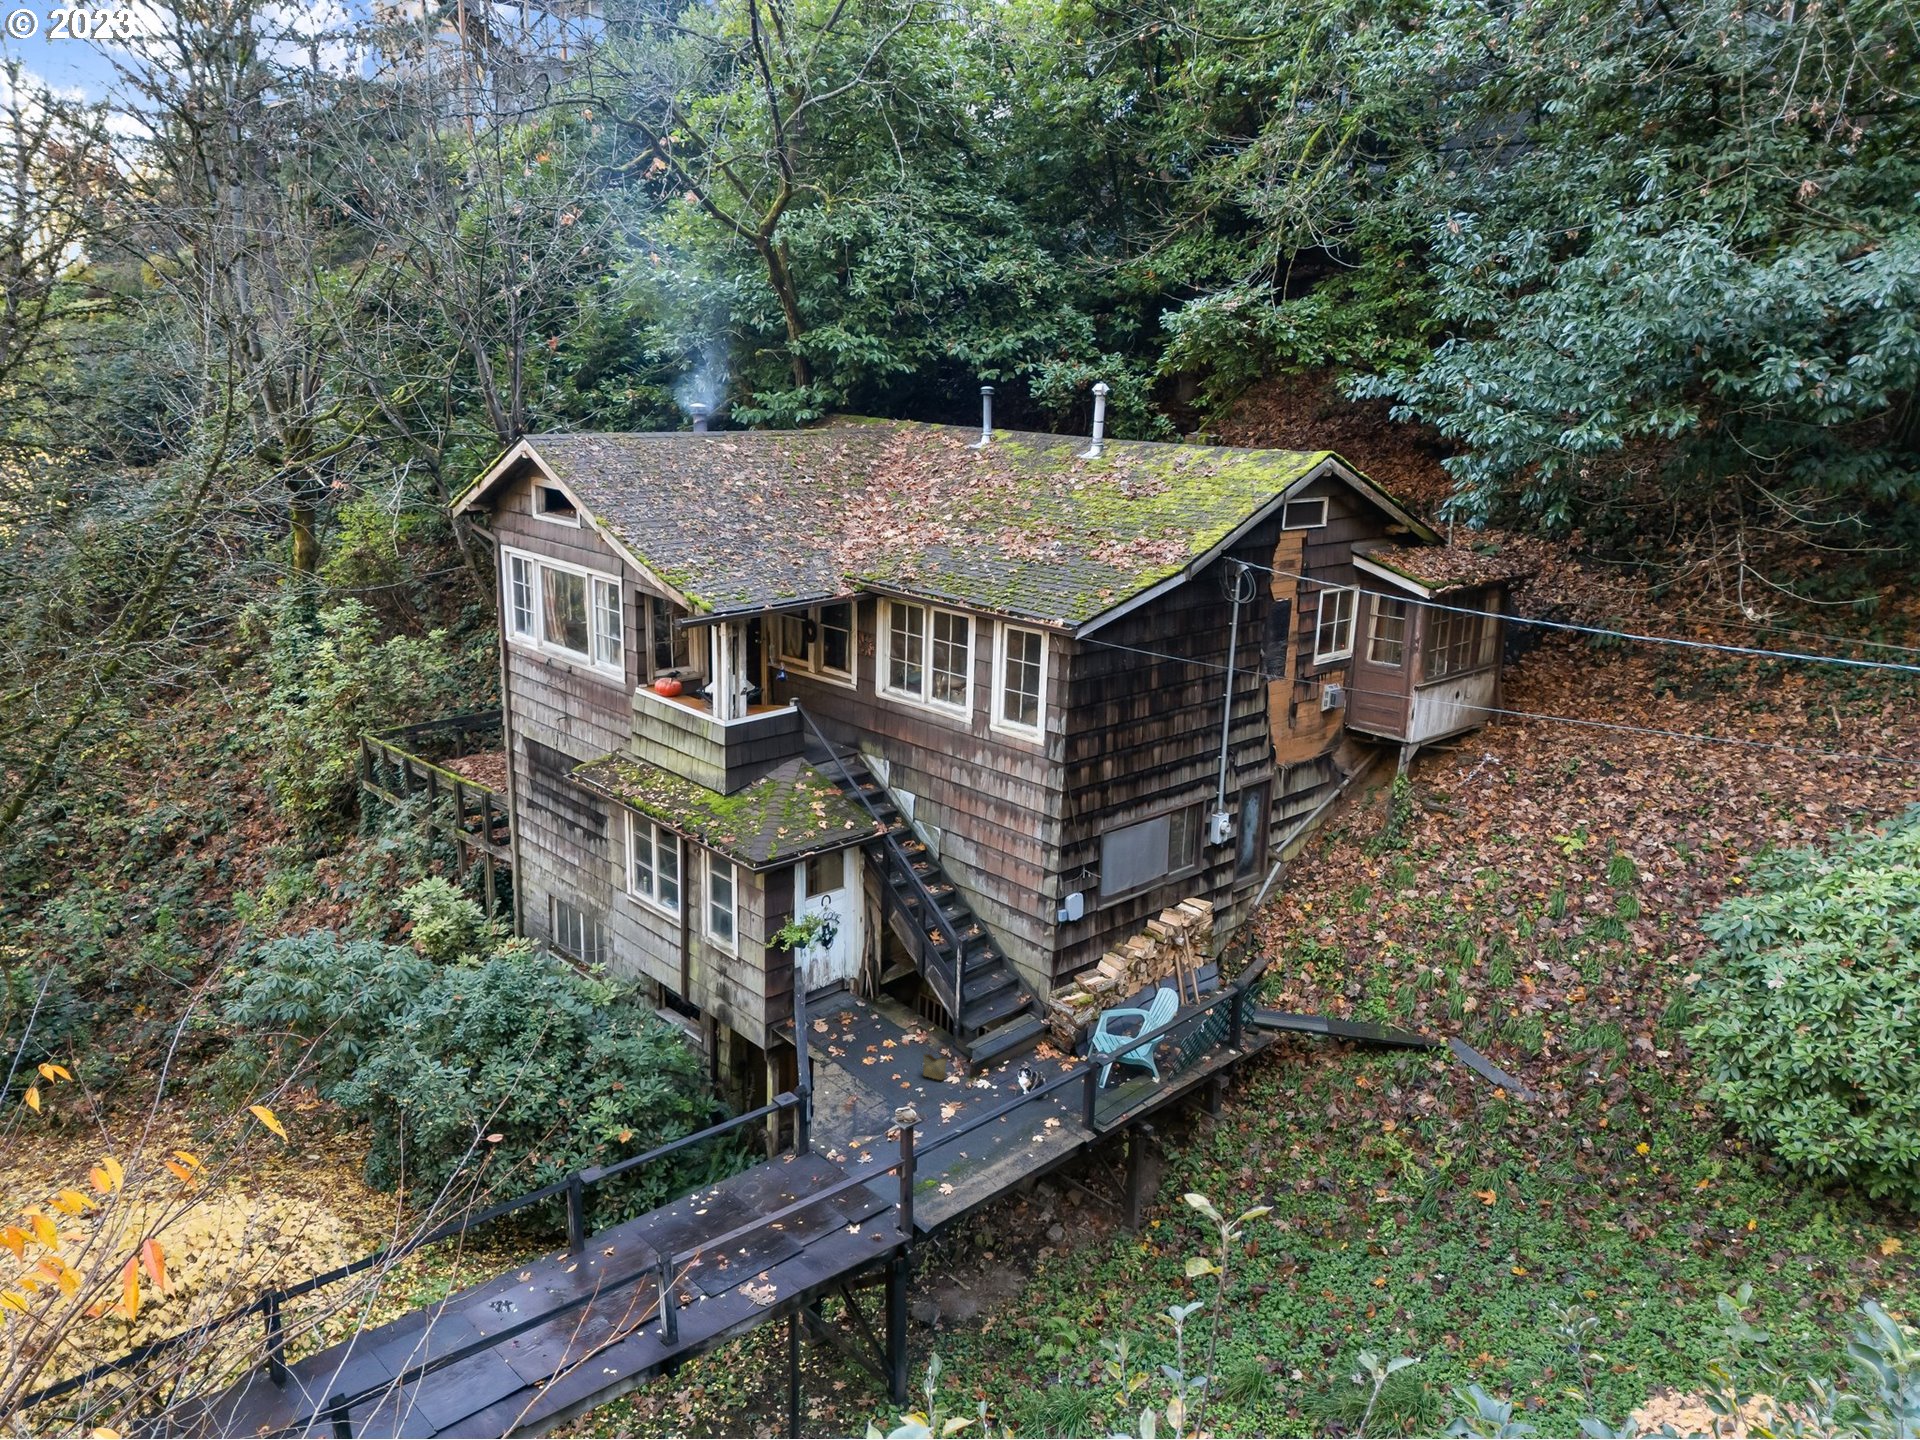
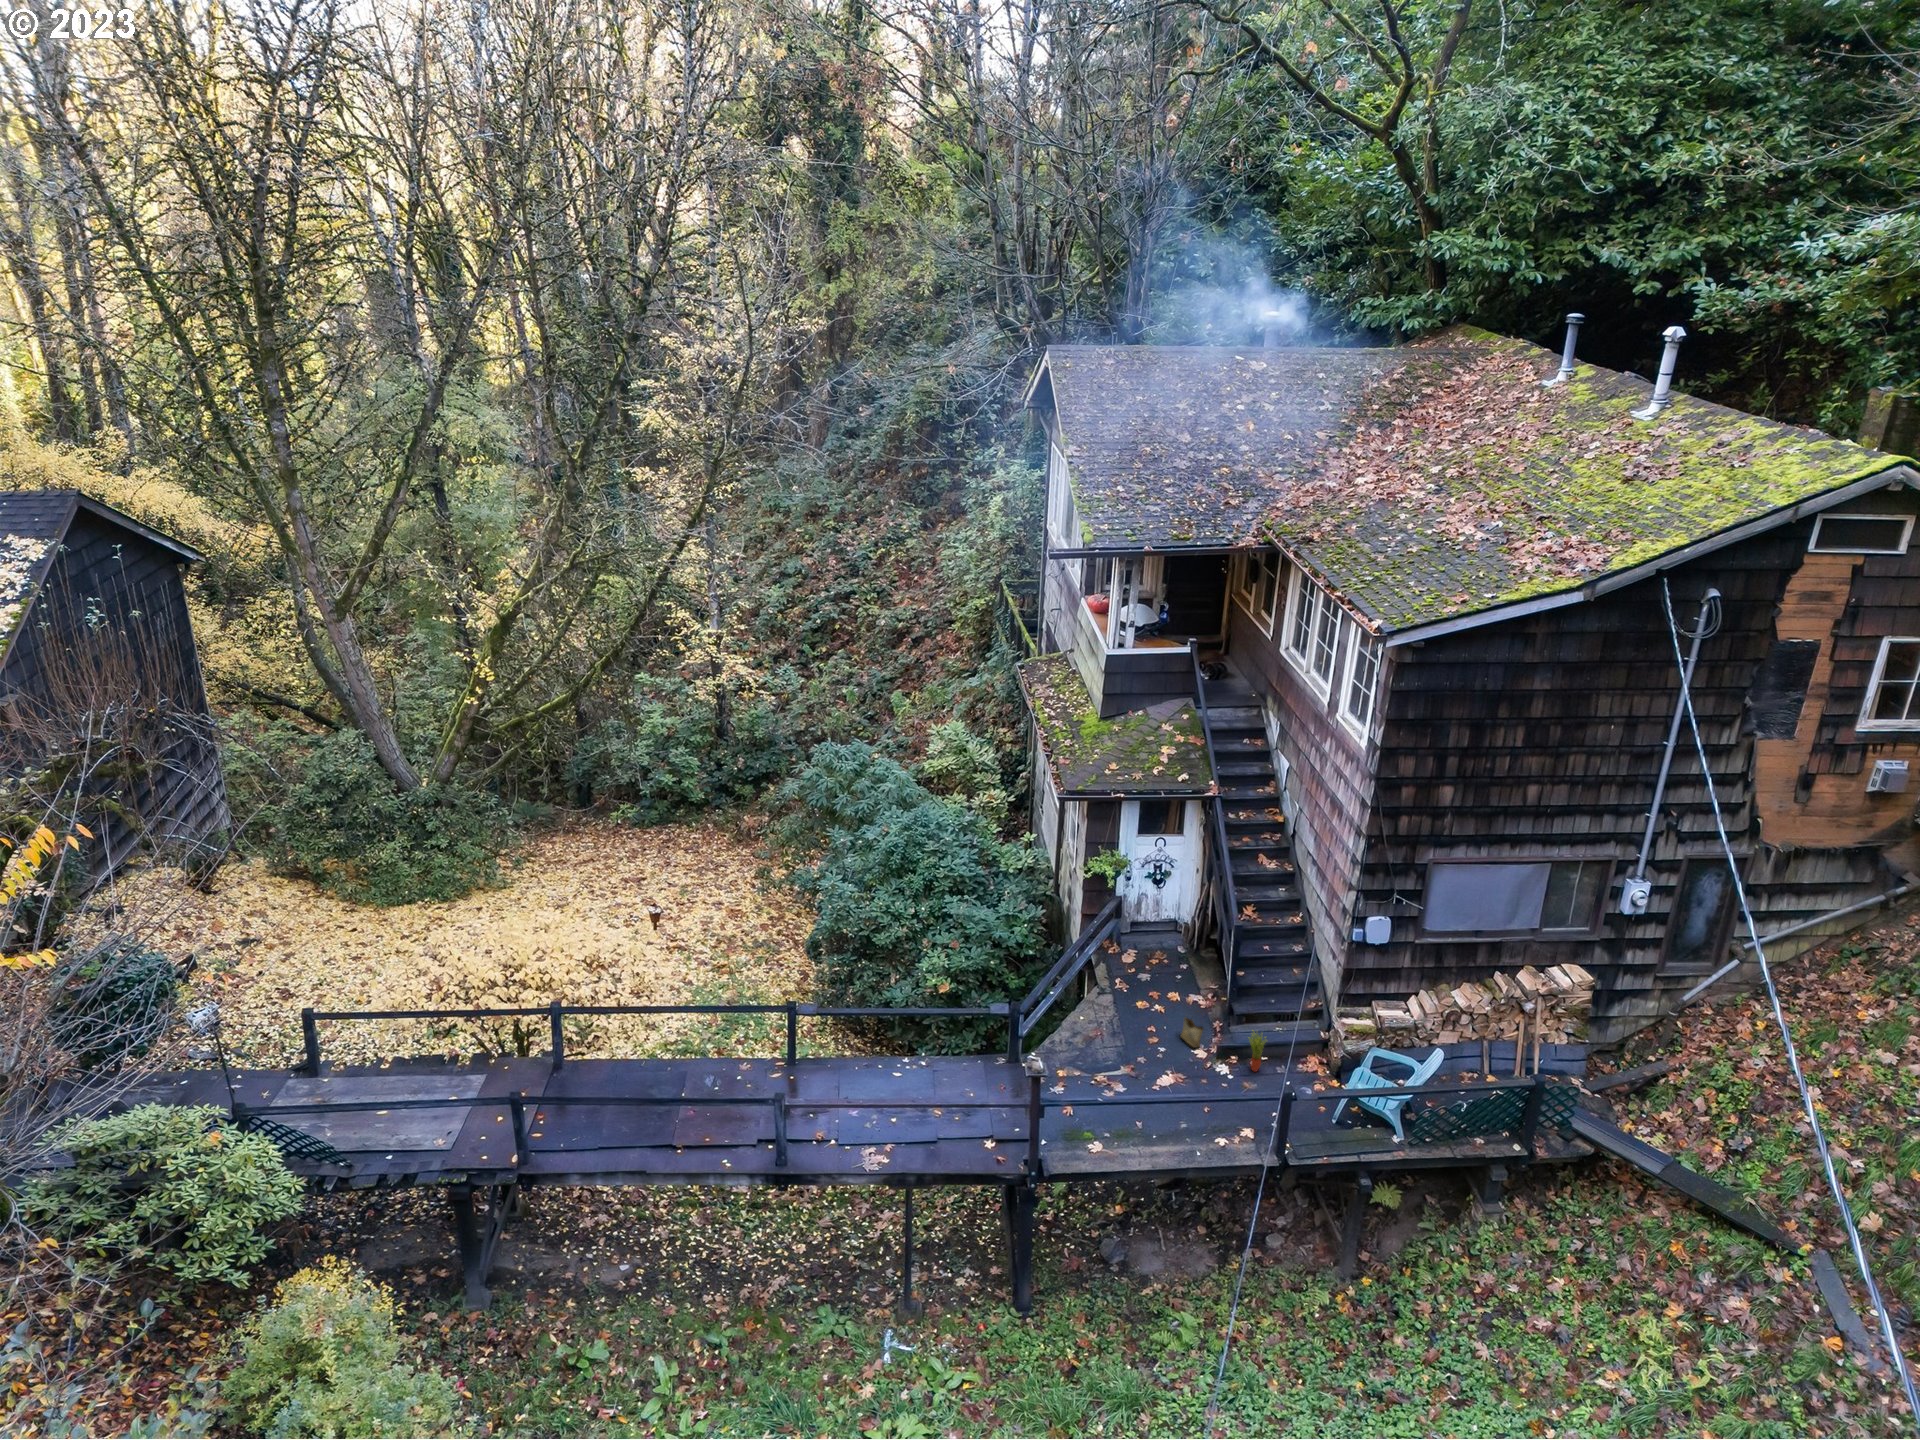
potted plant: none [996,1036,1015,1079] -> present [1249,1030,1266,1072]

